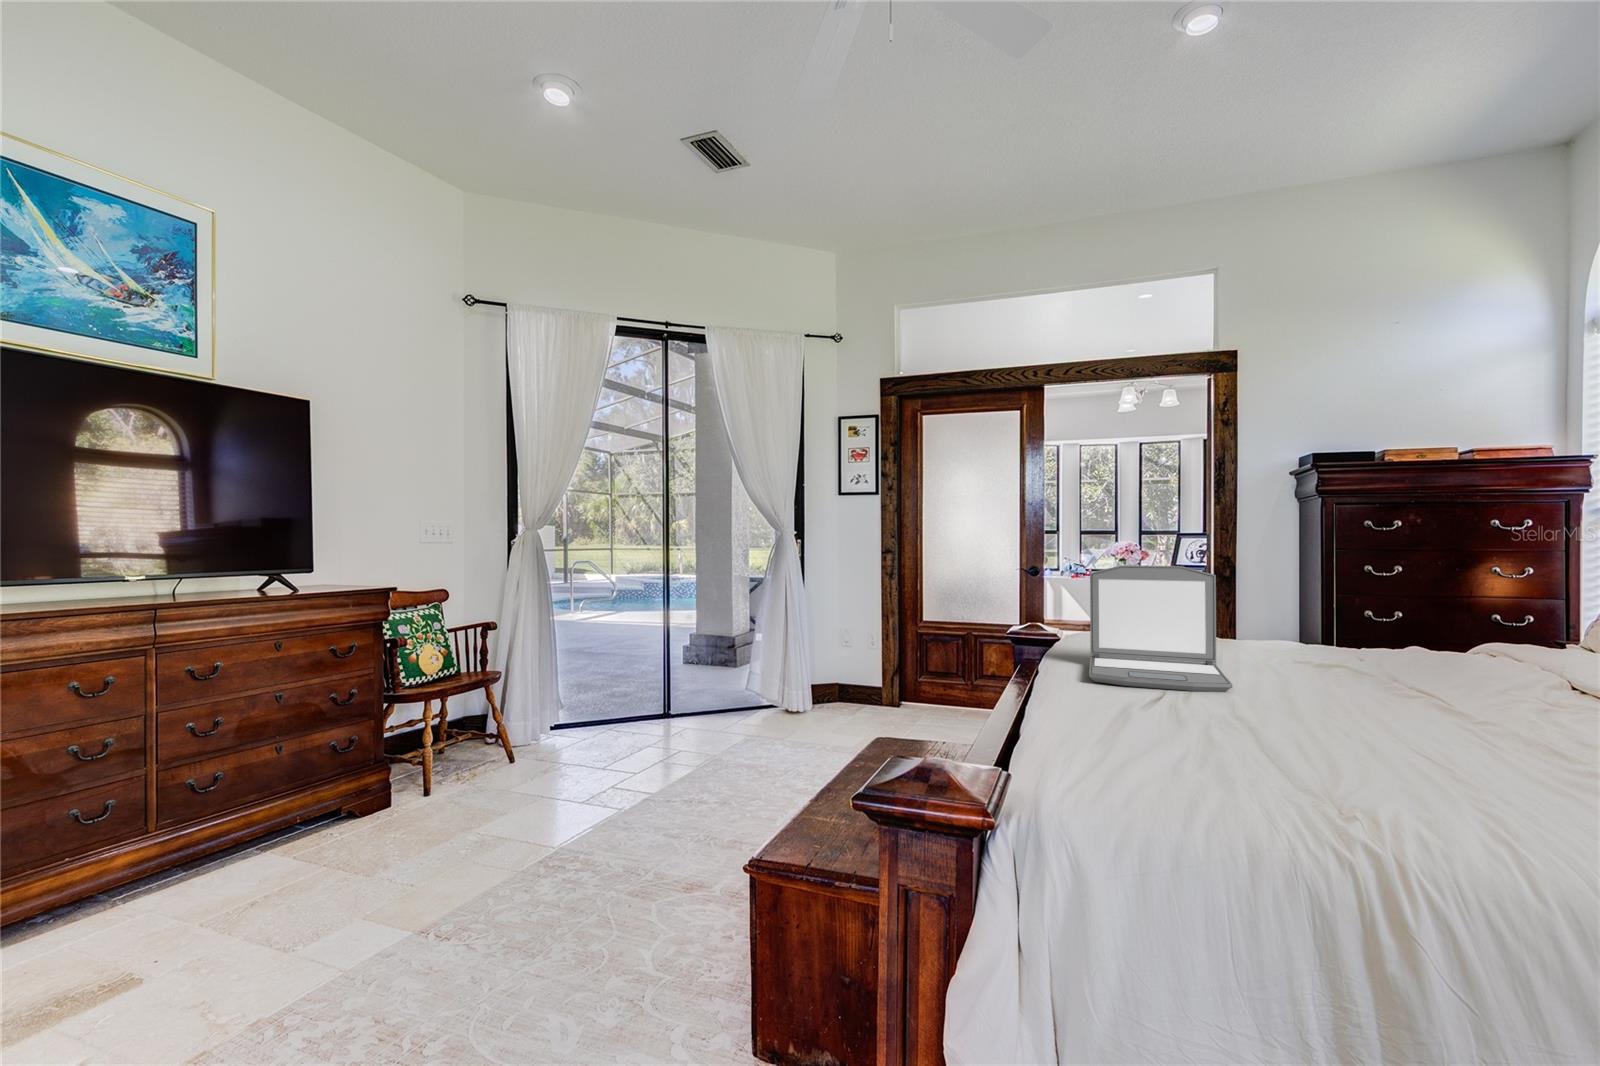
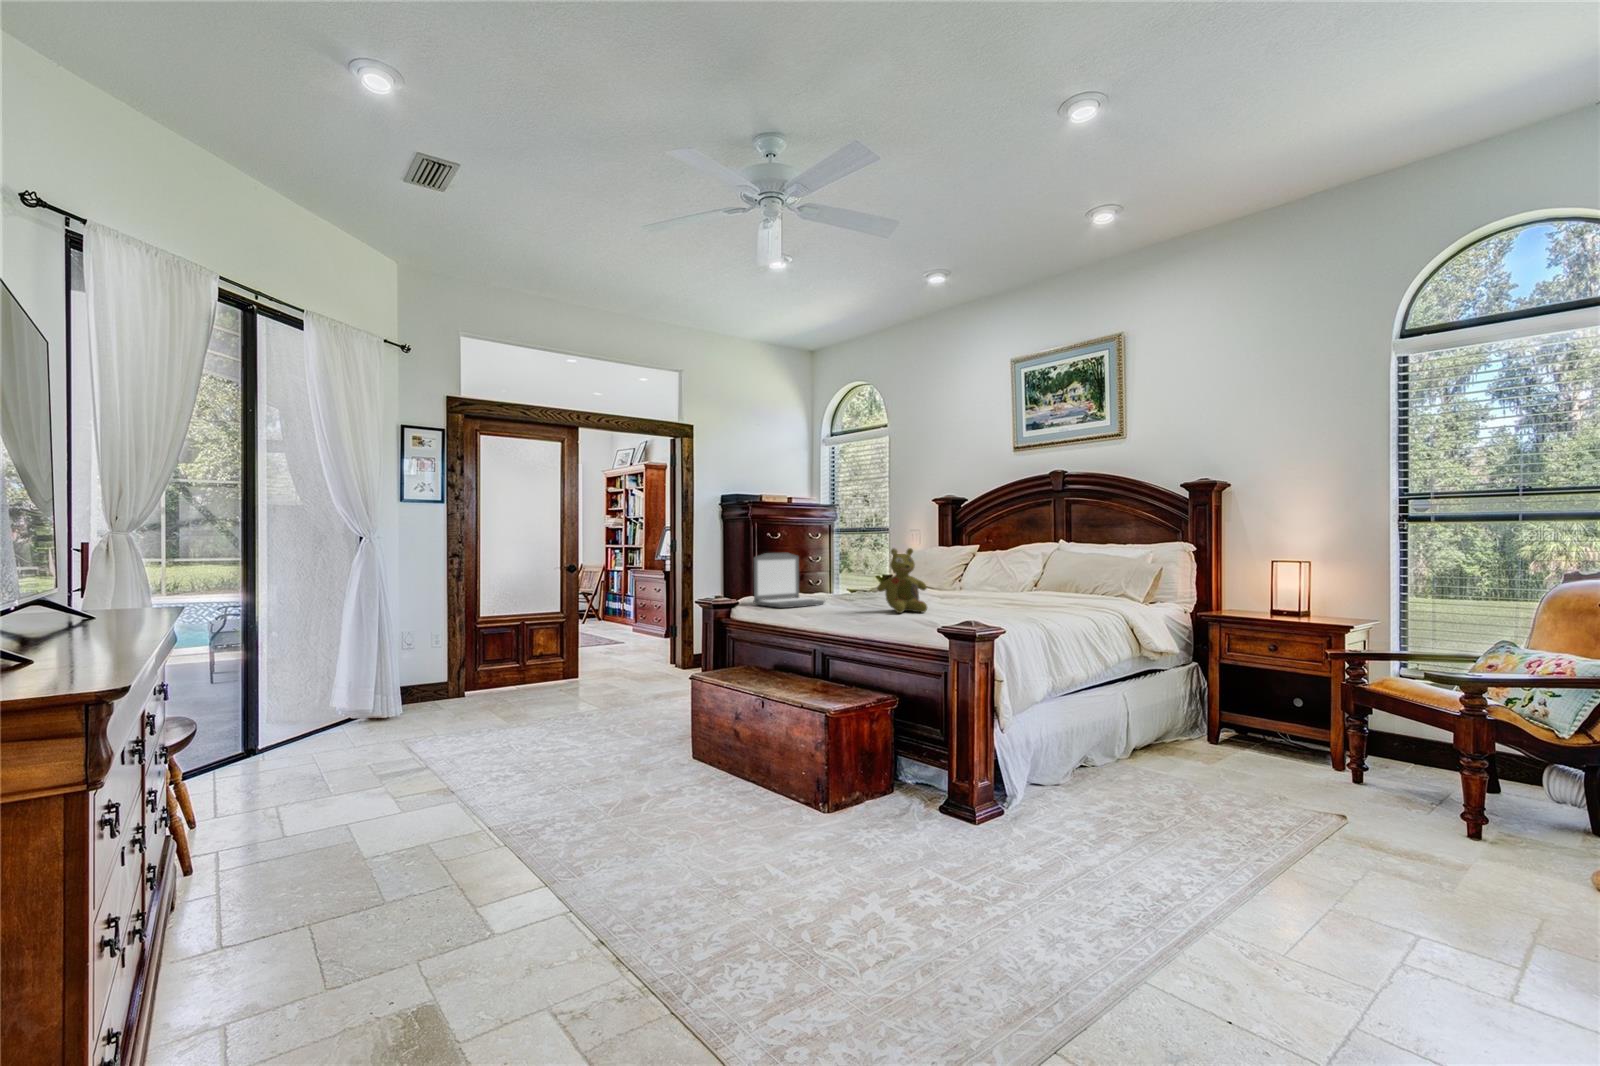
stuffed bear: none [1243,571,1452,801] -> present [877,548,927,613]

